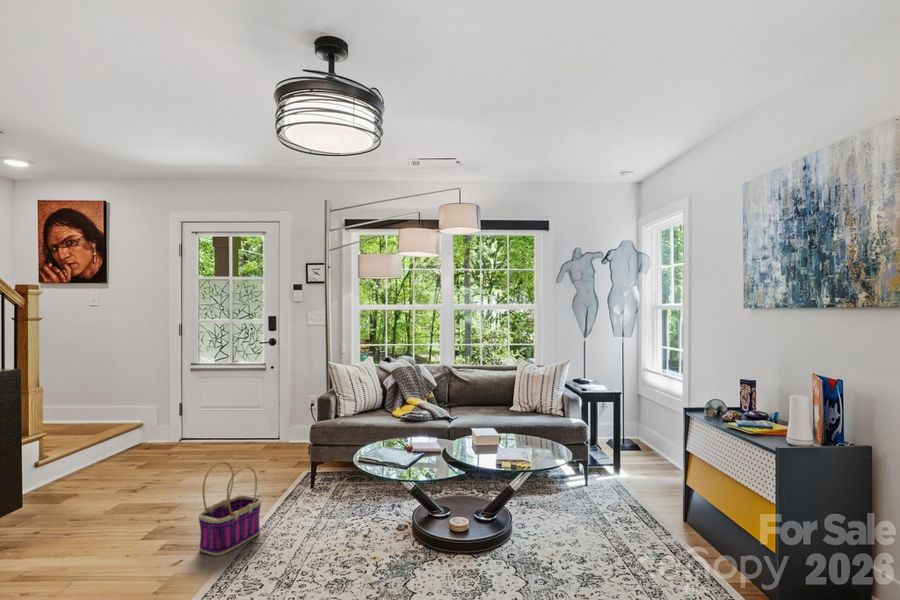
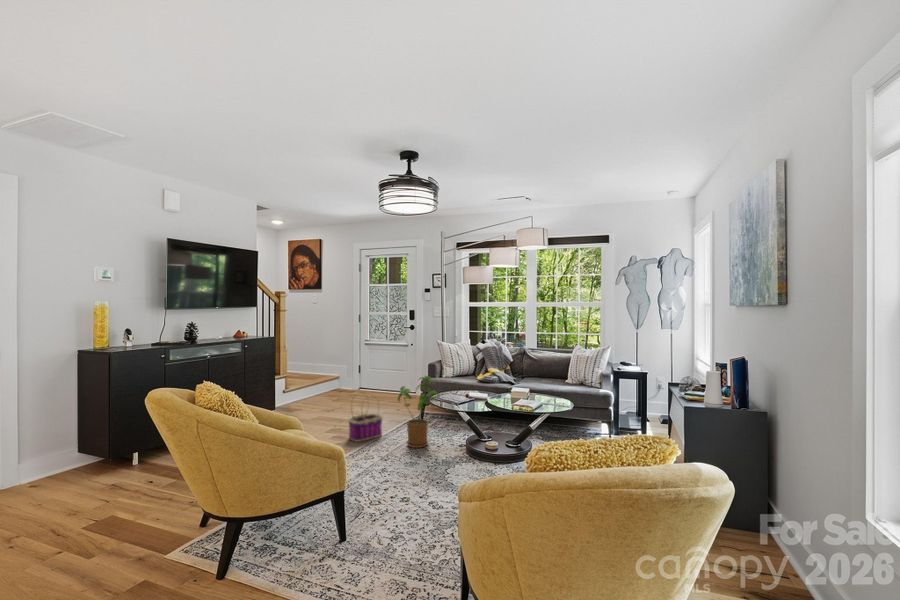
house plant: none [300,425,378,552] -> present [398,376,438,448]

